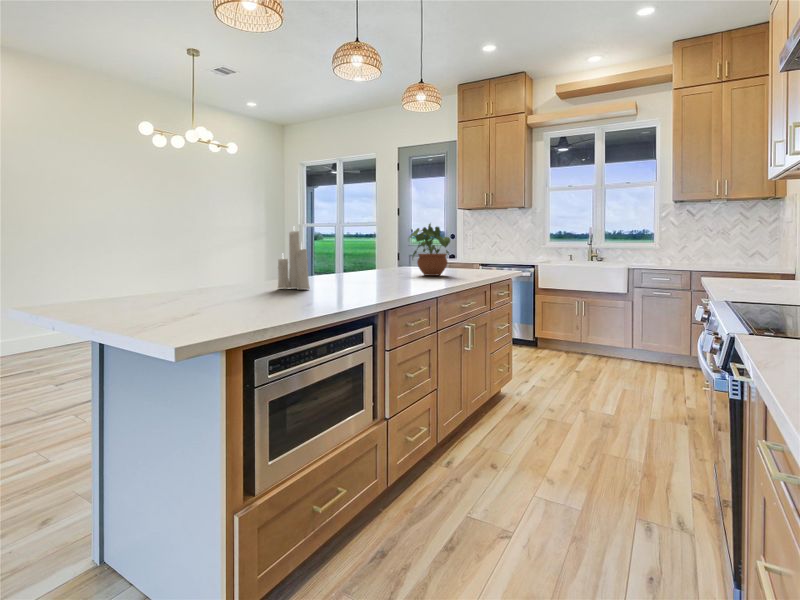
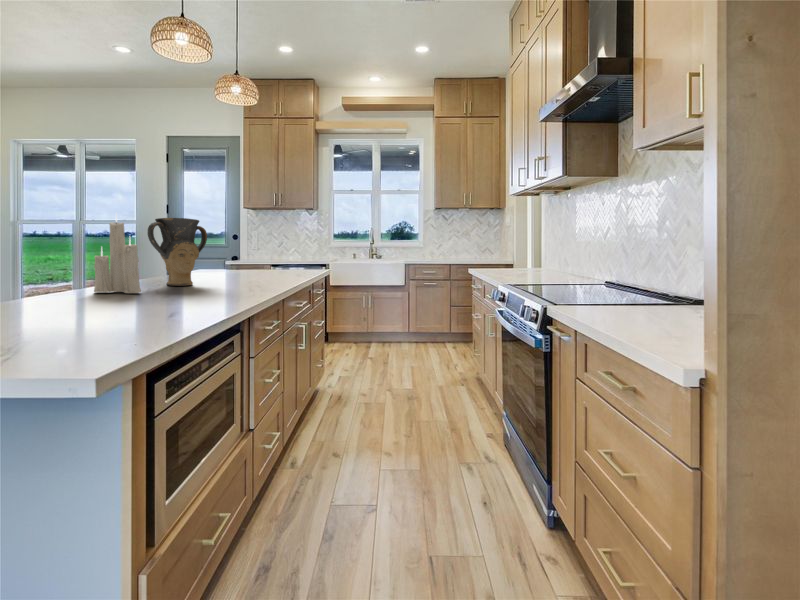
potted plant: present [410,224,450,276] -> none [226,218,275,274]
vase: none [324,225,375,284] -> present [148,218,207,286]

